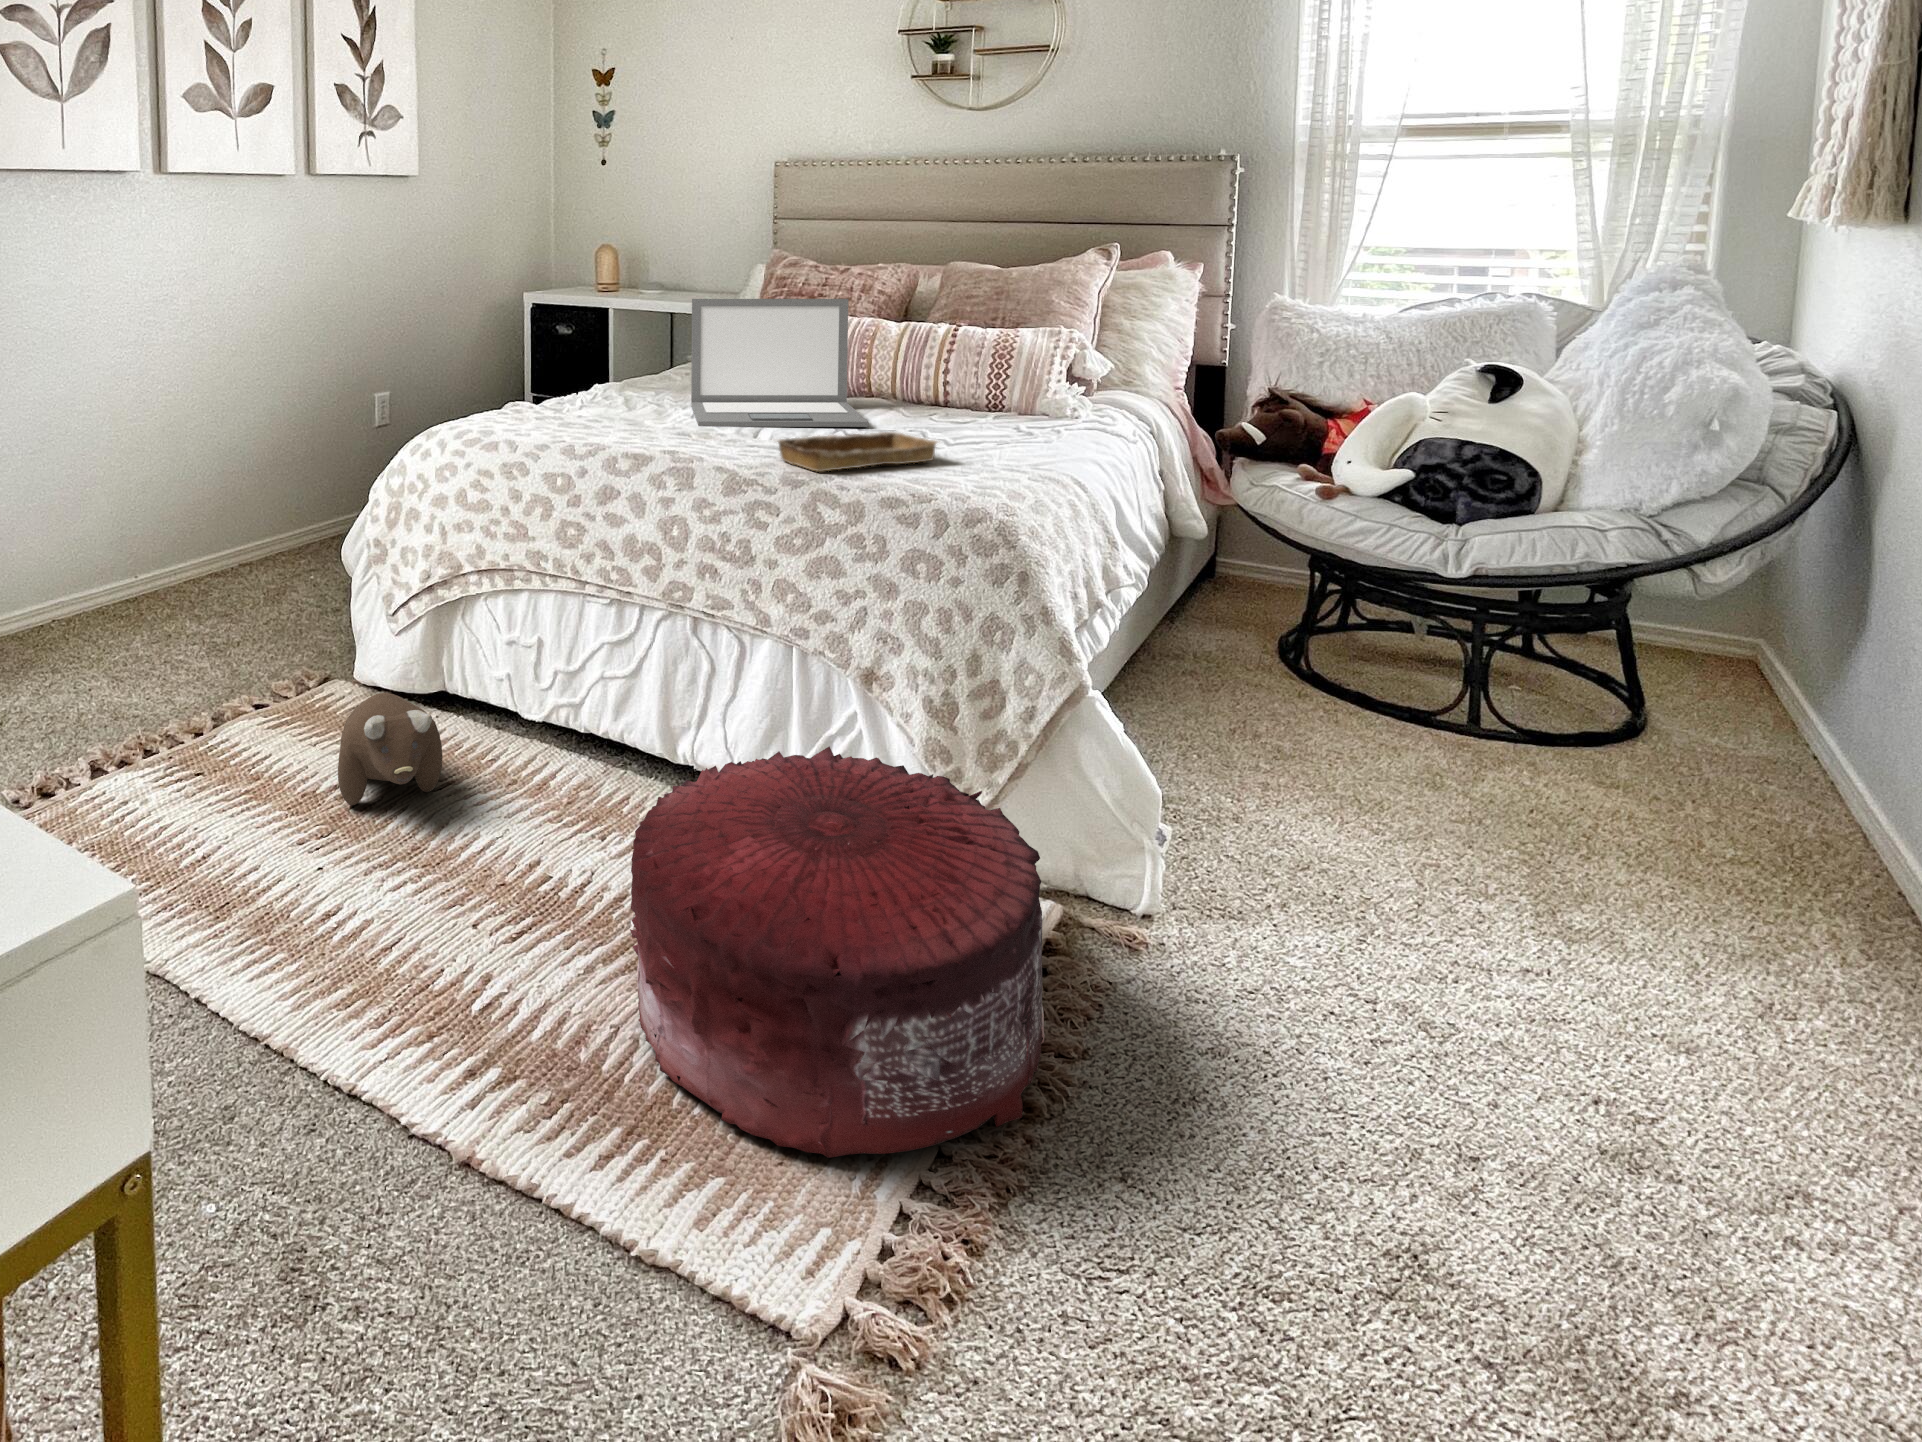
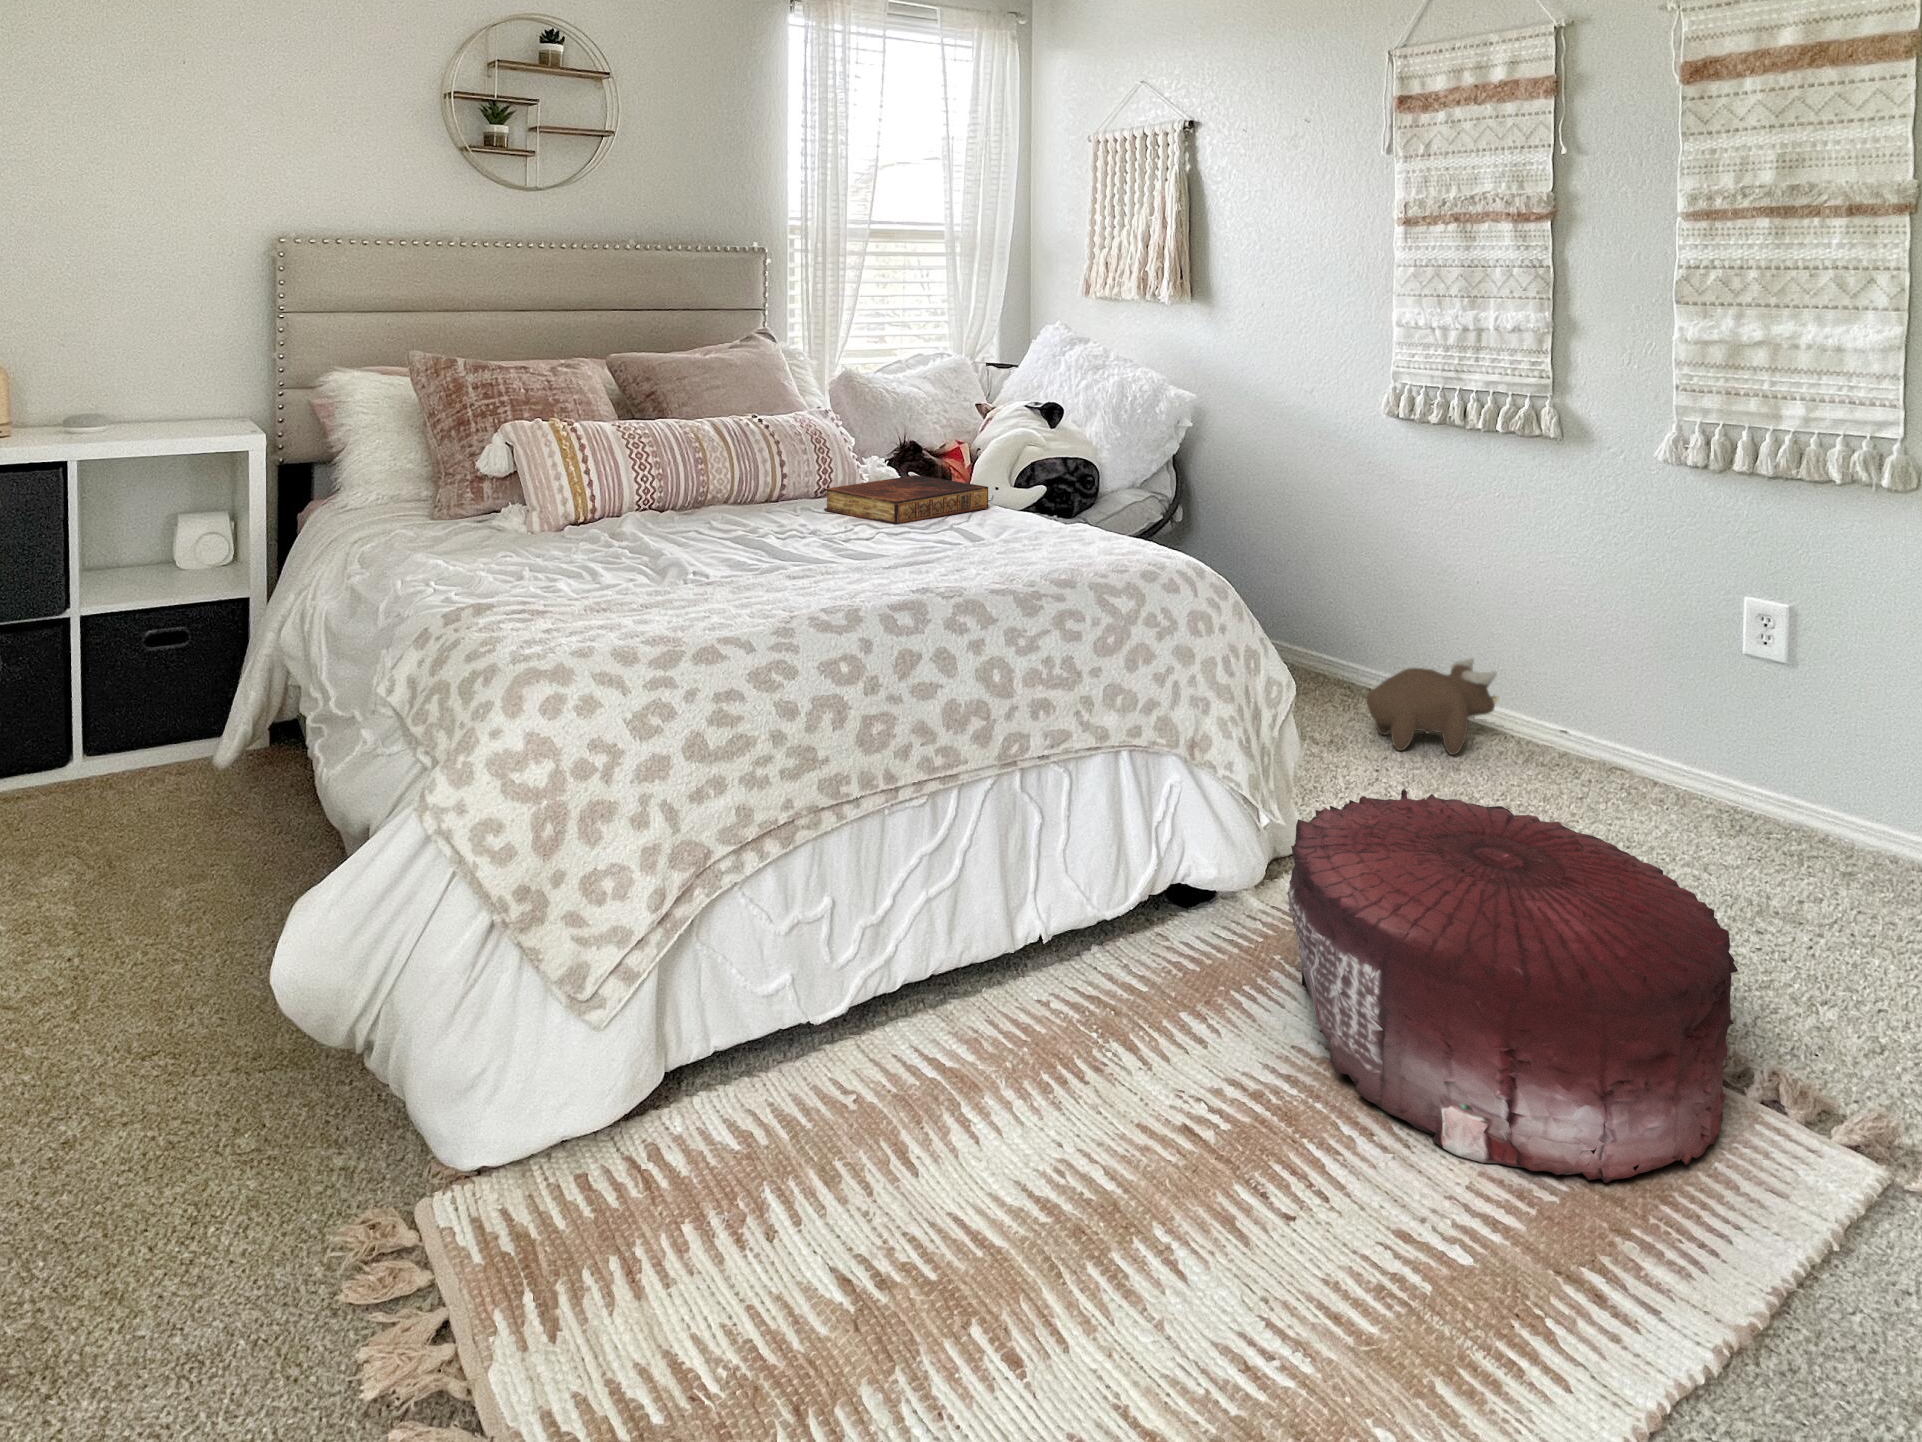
laptop: present [691,299,868,427] -> none [622,393,845,566]
book: none [918,399,1065,447] -> present [824,475,988,525]
tray: present [778,432,940,472] -> none [956,516,1061,568]
plush toy: present [338,693,442,805] -> present [1367,658,1499,755]

